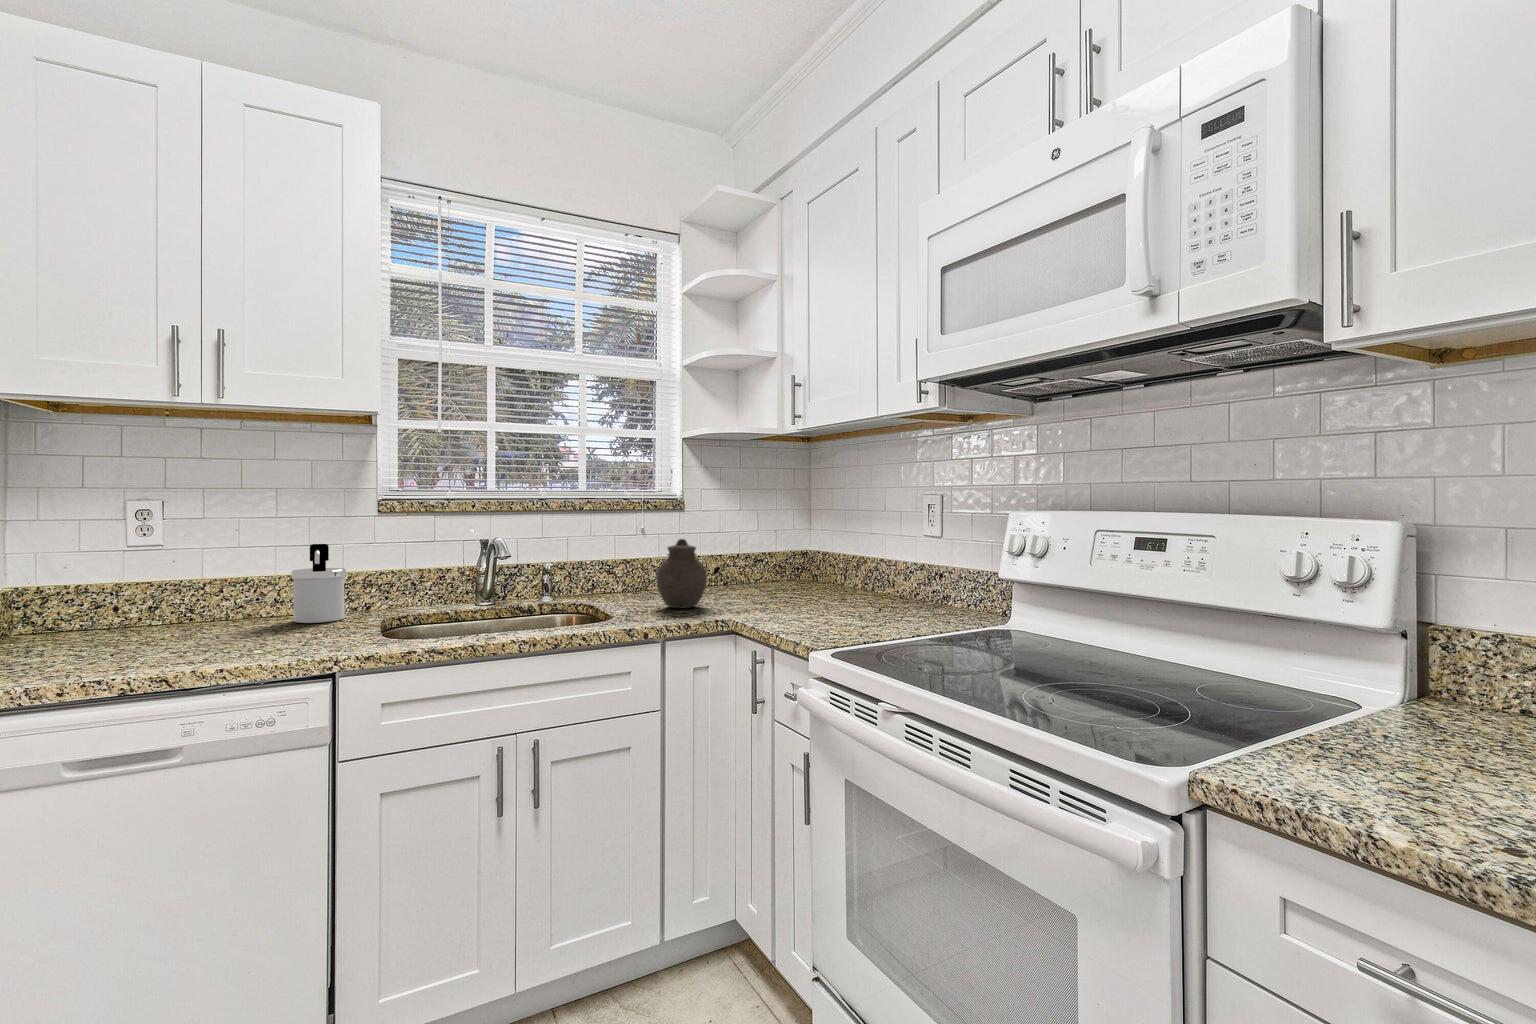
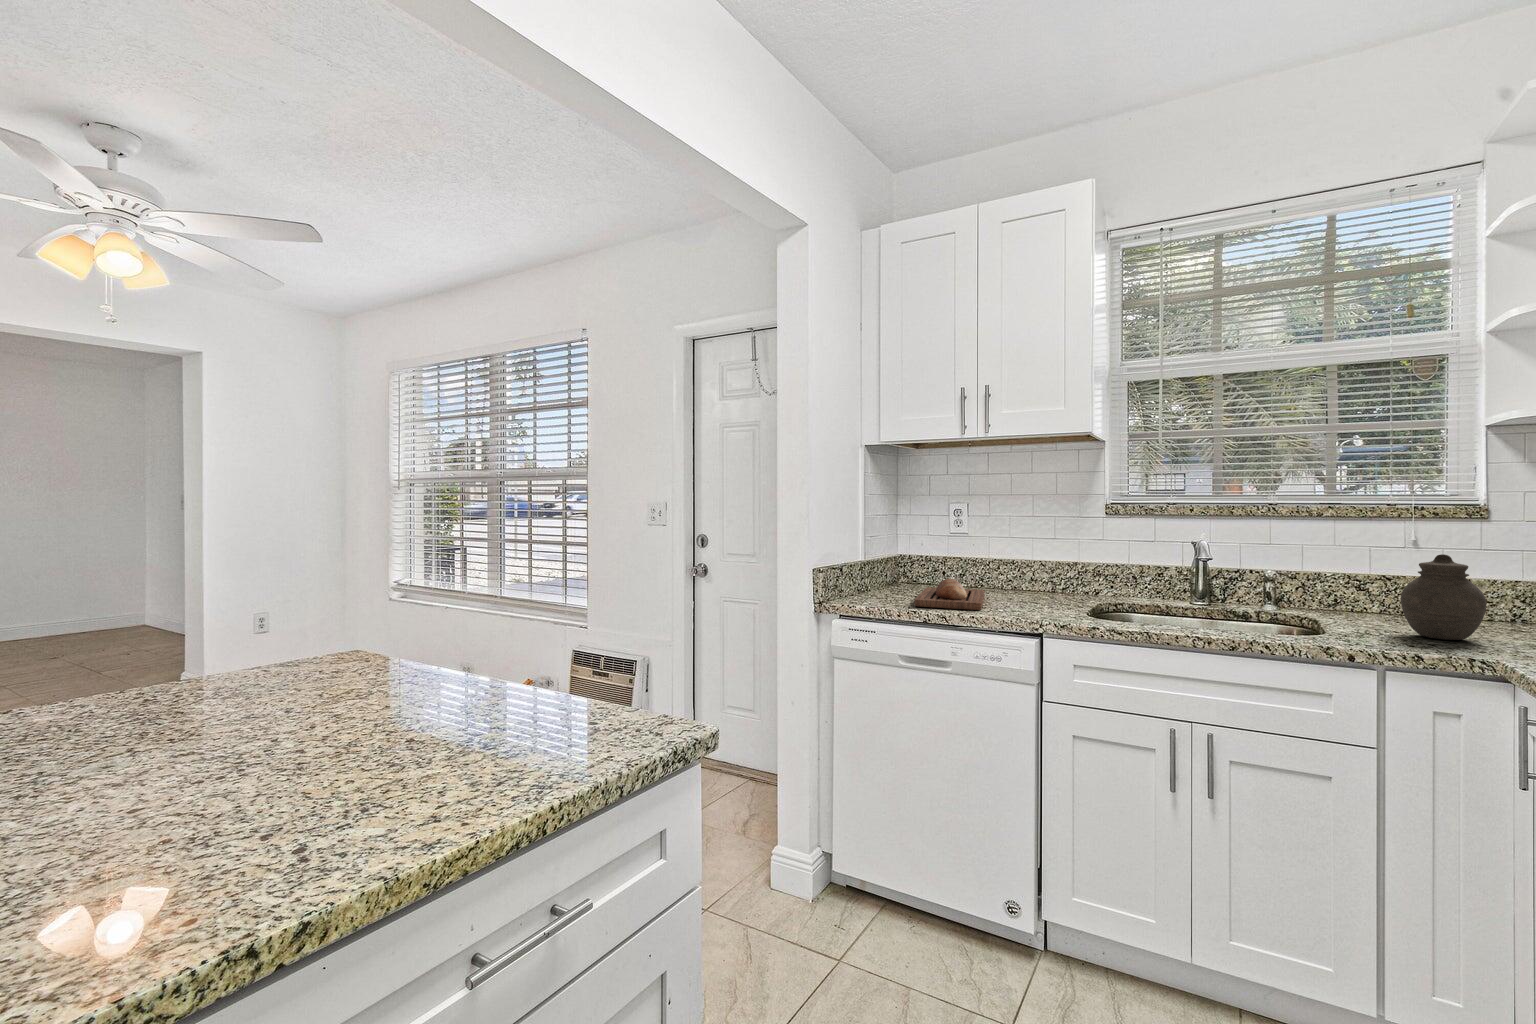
soap dispenser: present [292,544,346,623] -> none [1037,538,1075,599]
bread loaf: none [98,616,232,670] -> present [914,579,985,610]

